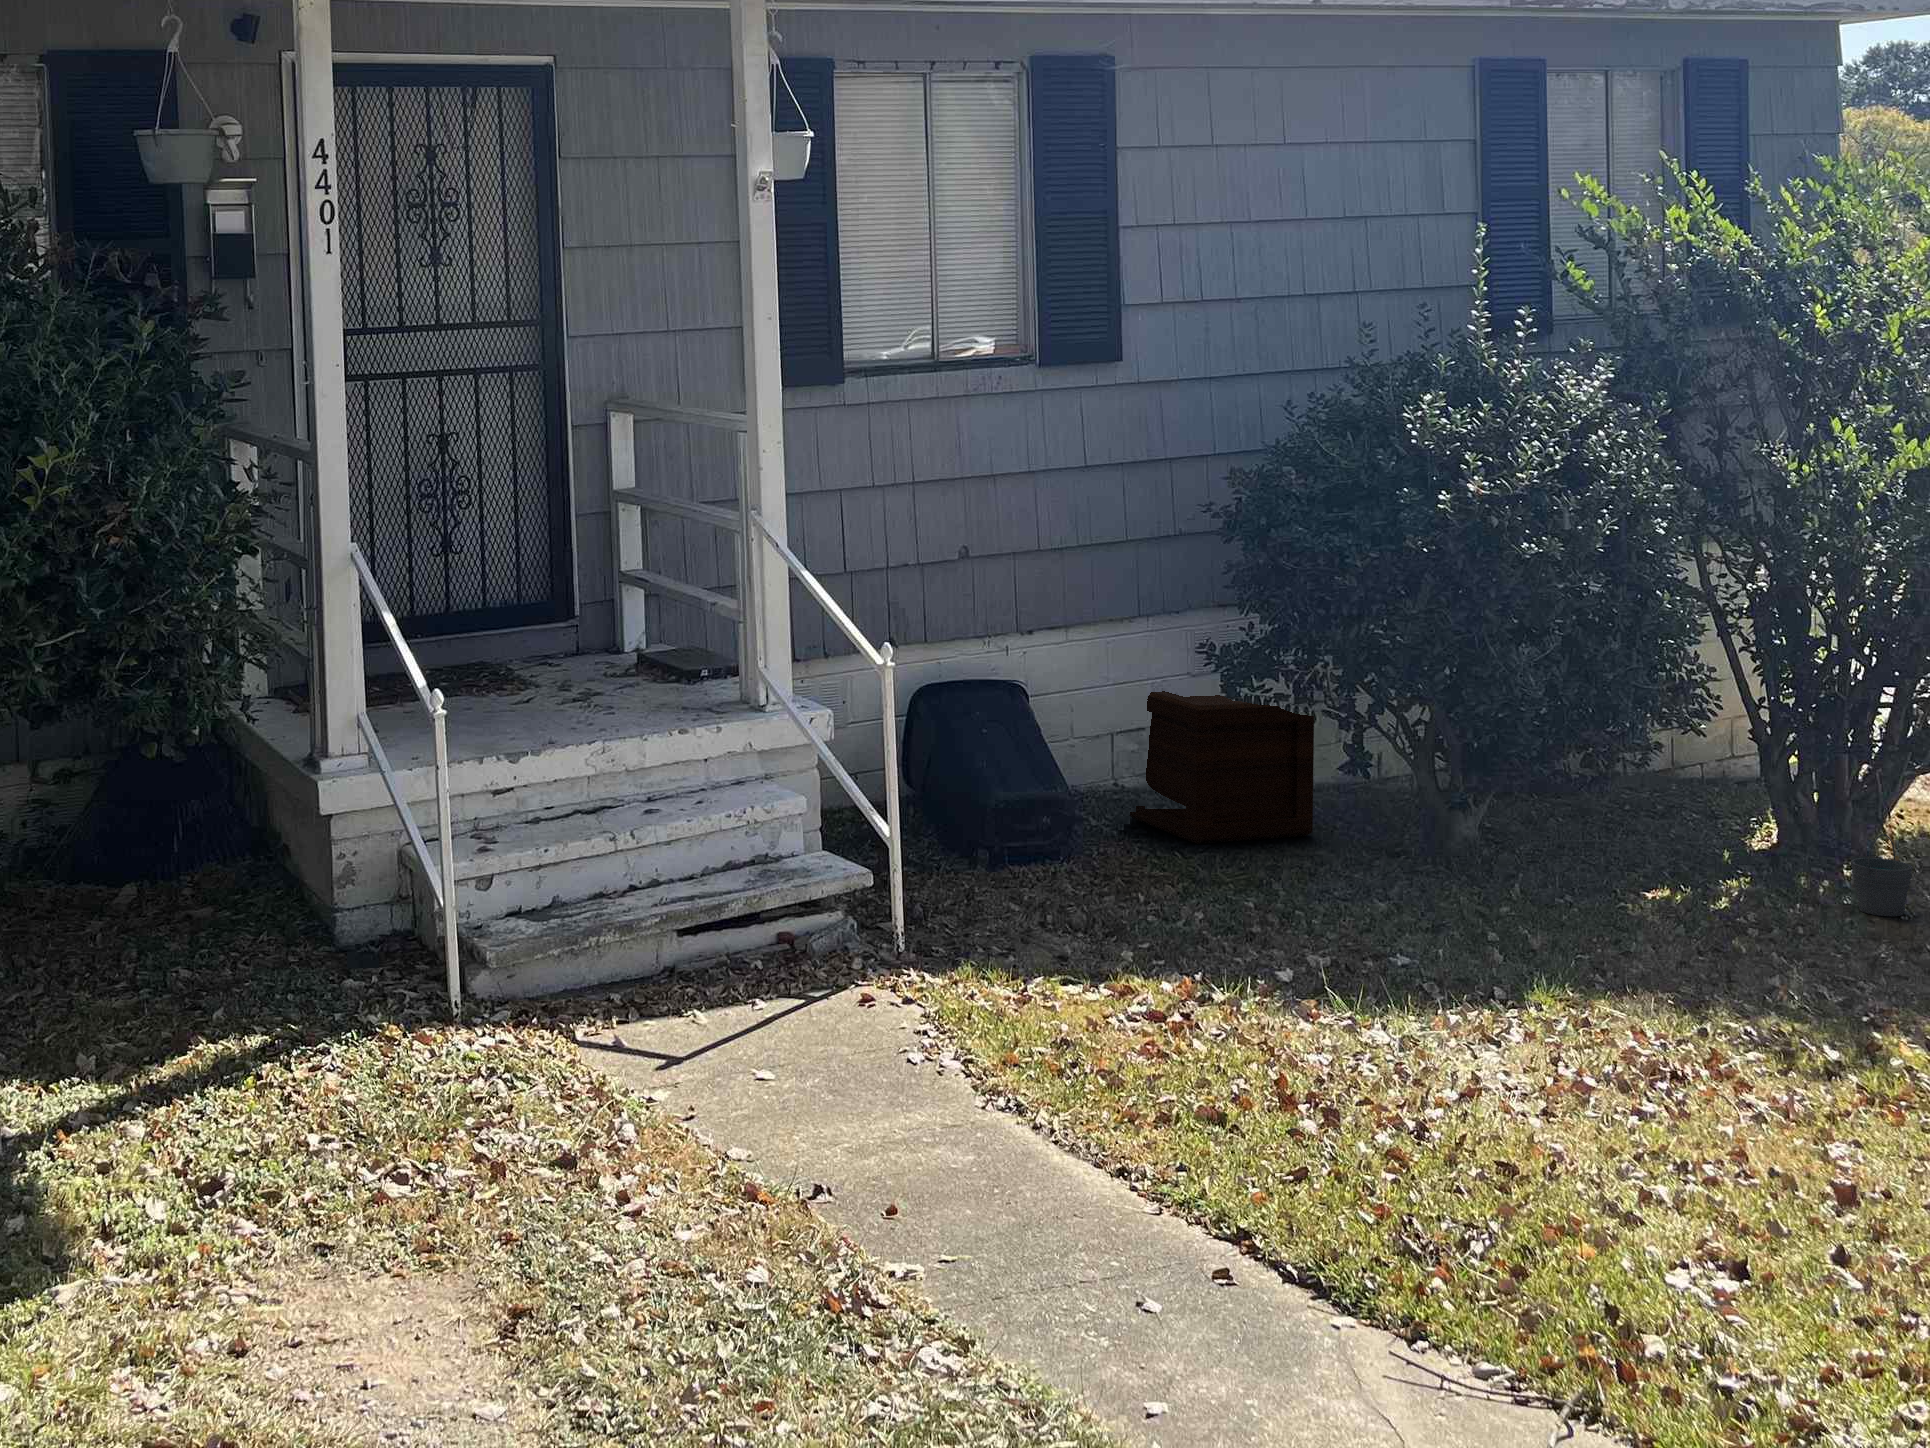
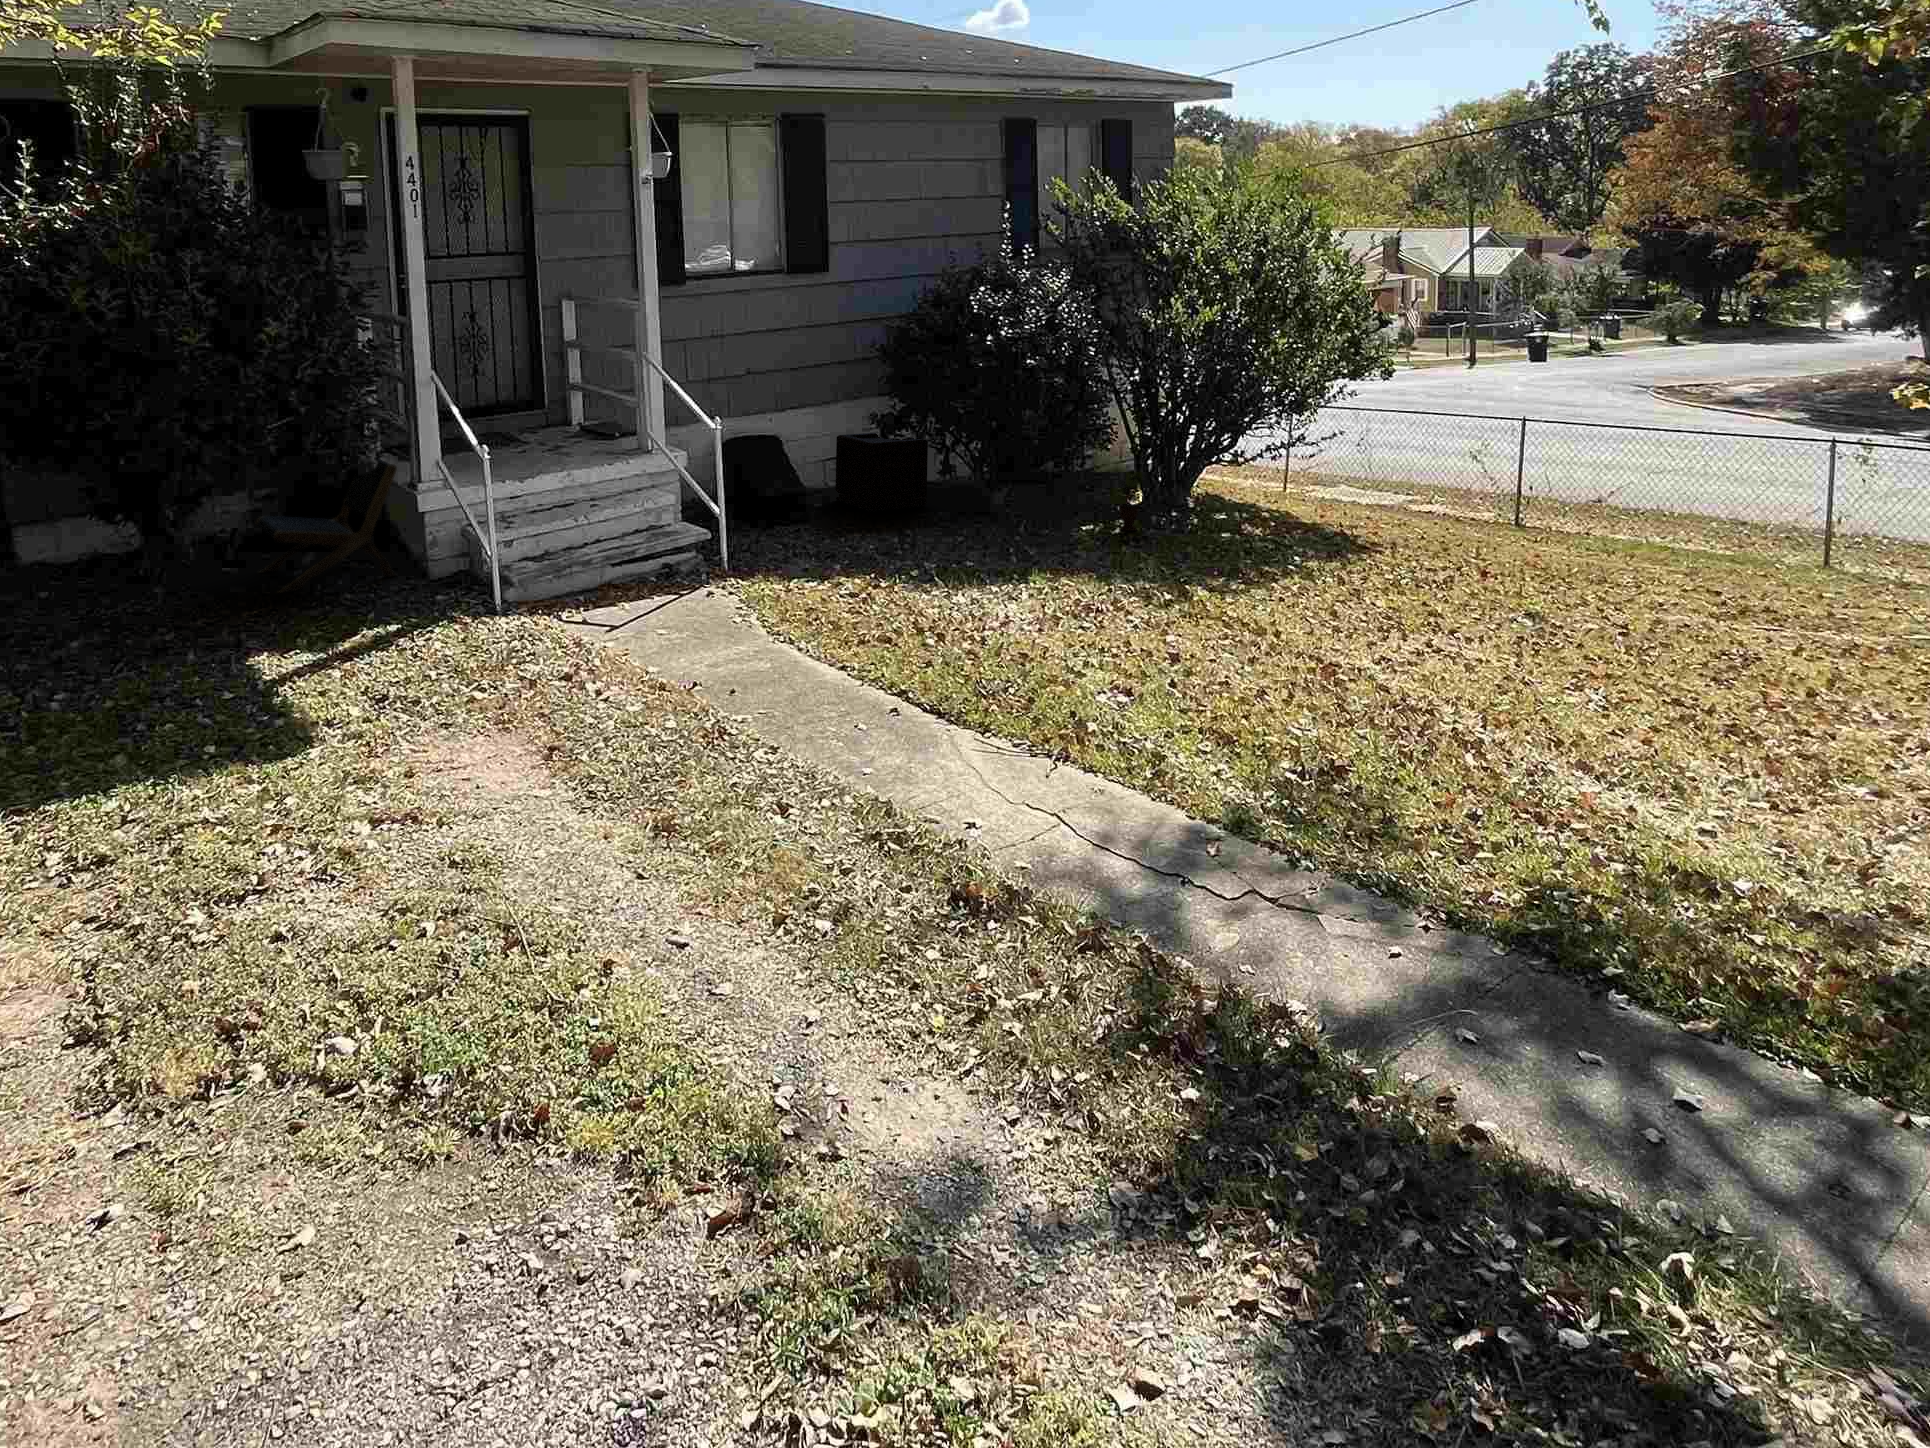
lounge chair: none [39,701,286,962] -> present [255,459,397,593]
potted plant: none [1712,774,1778,905] -> present [1117,473,1141,531]
bucket: present [1851,834,1913,916] -> none [1177,496,1205,534]

